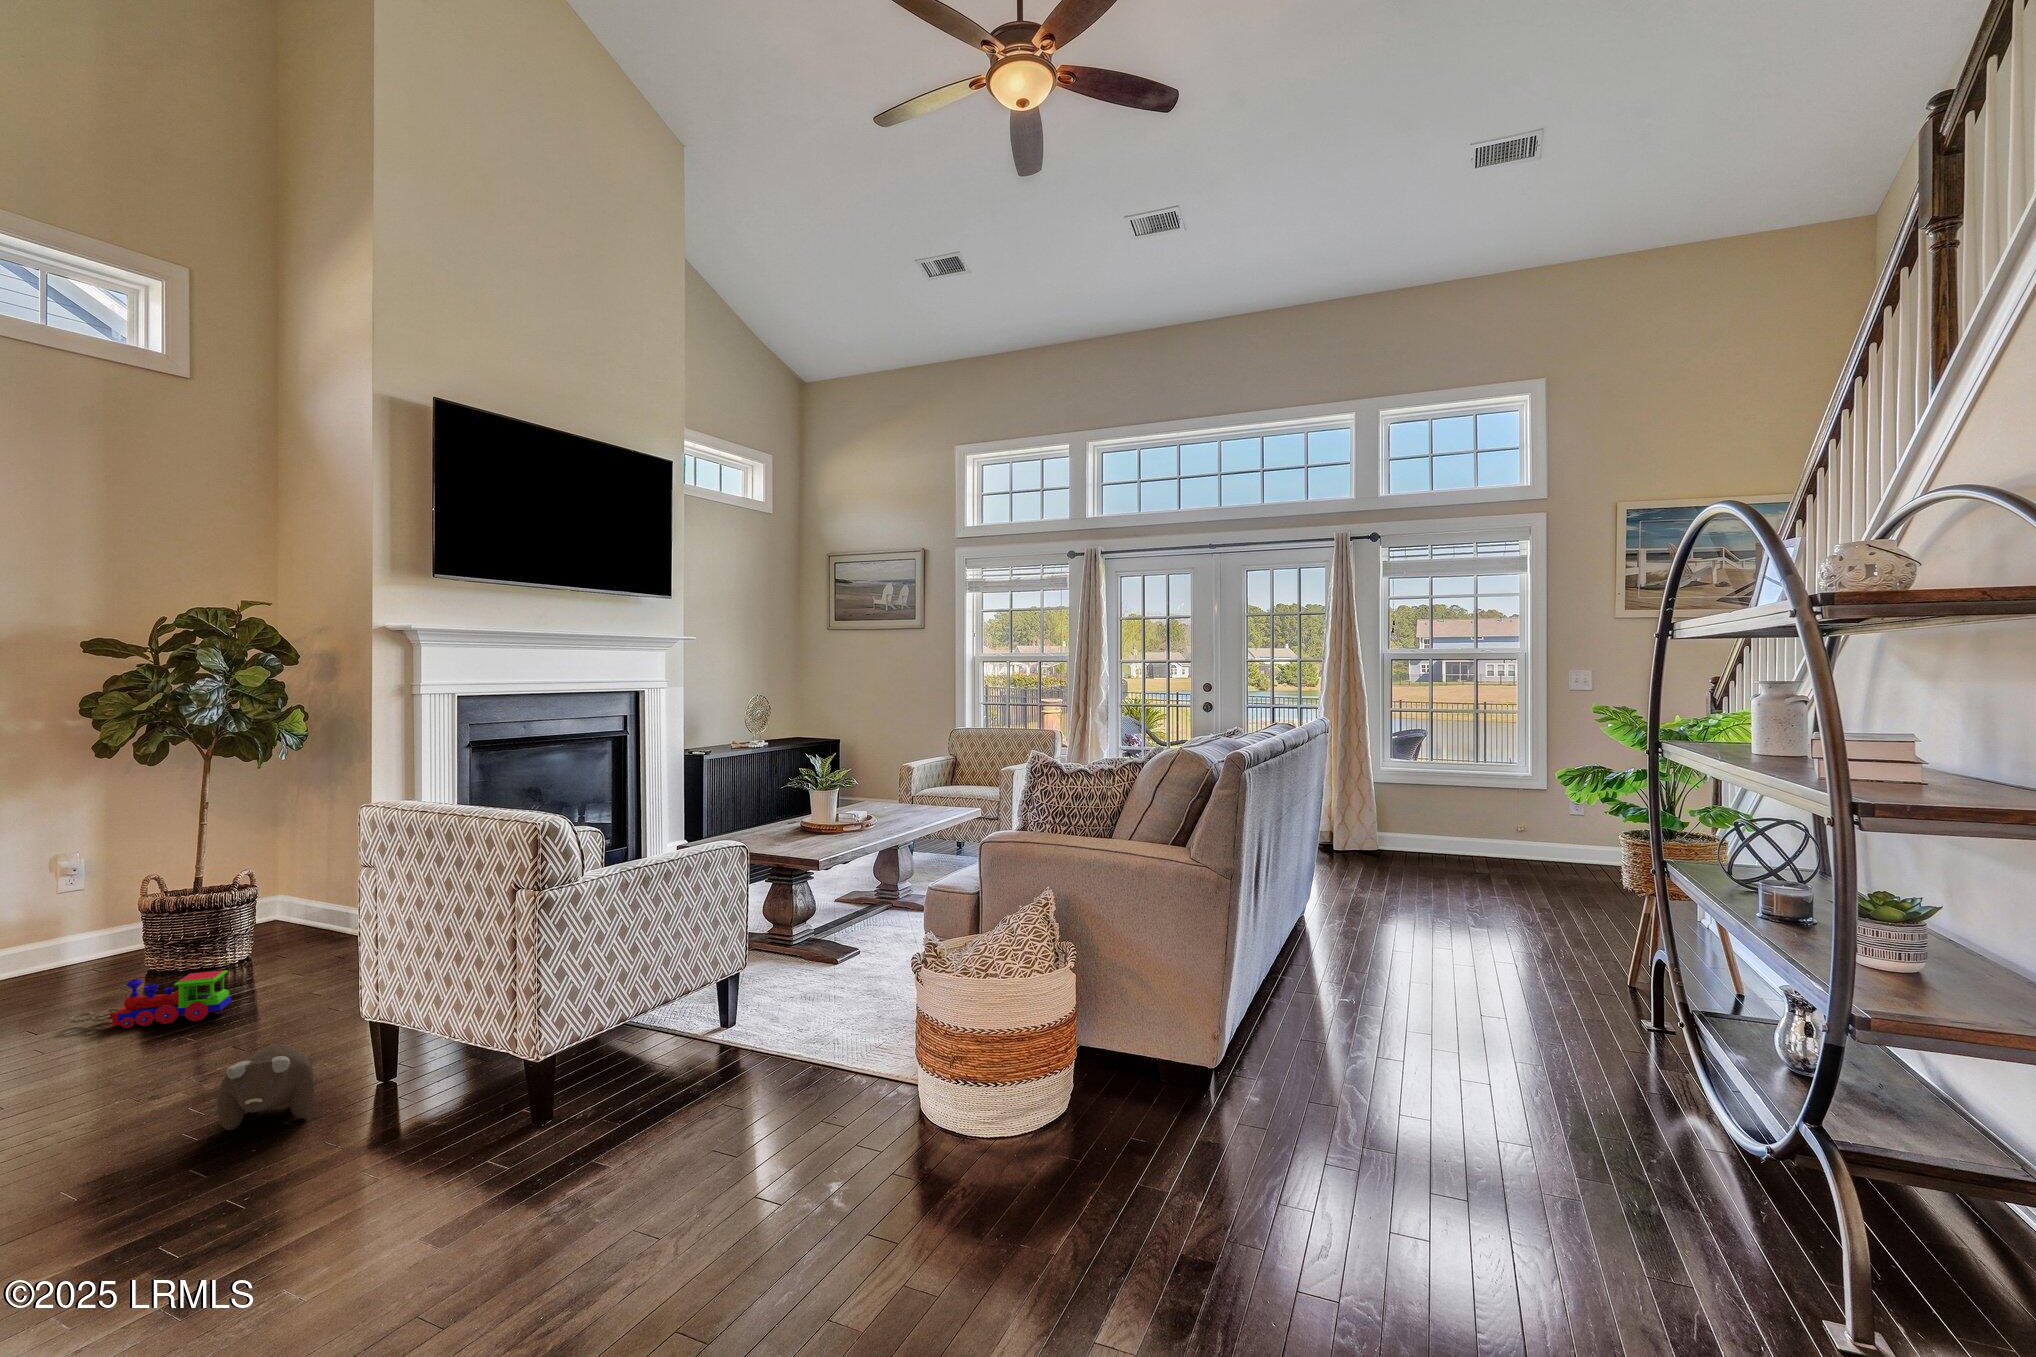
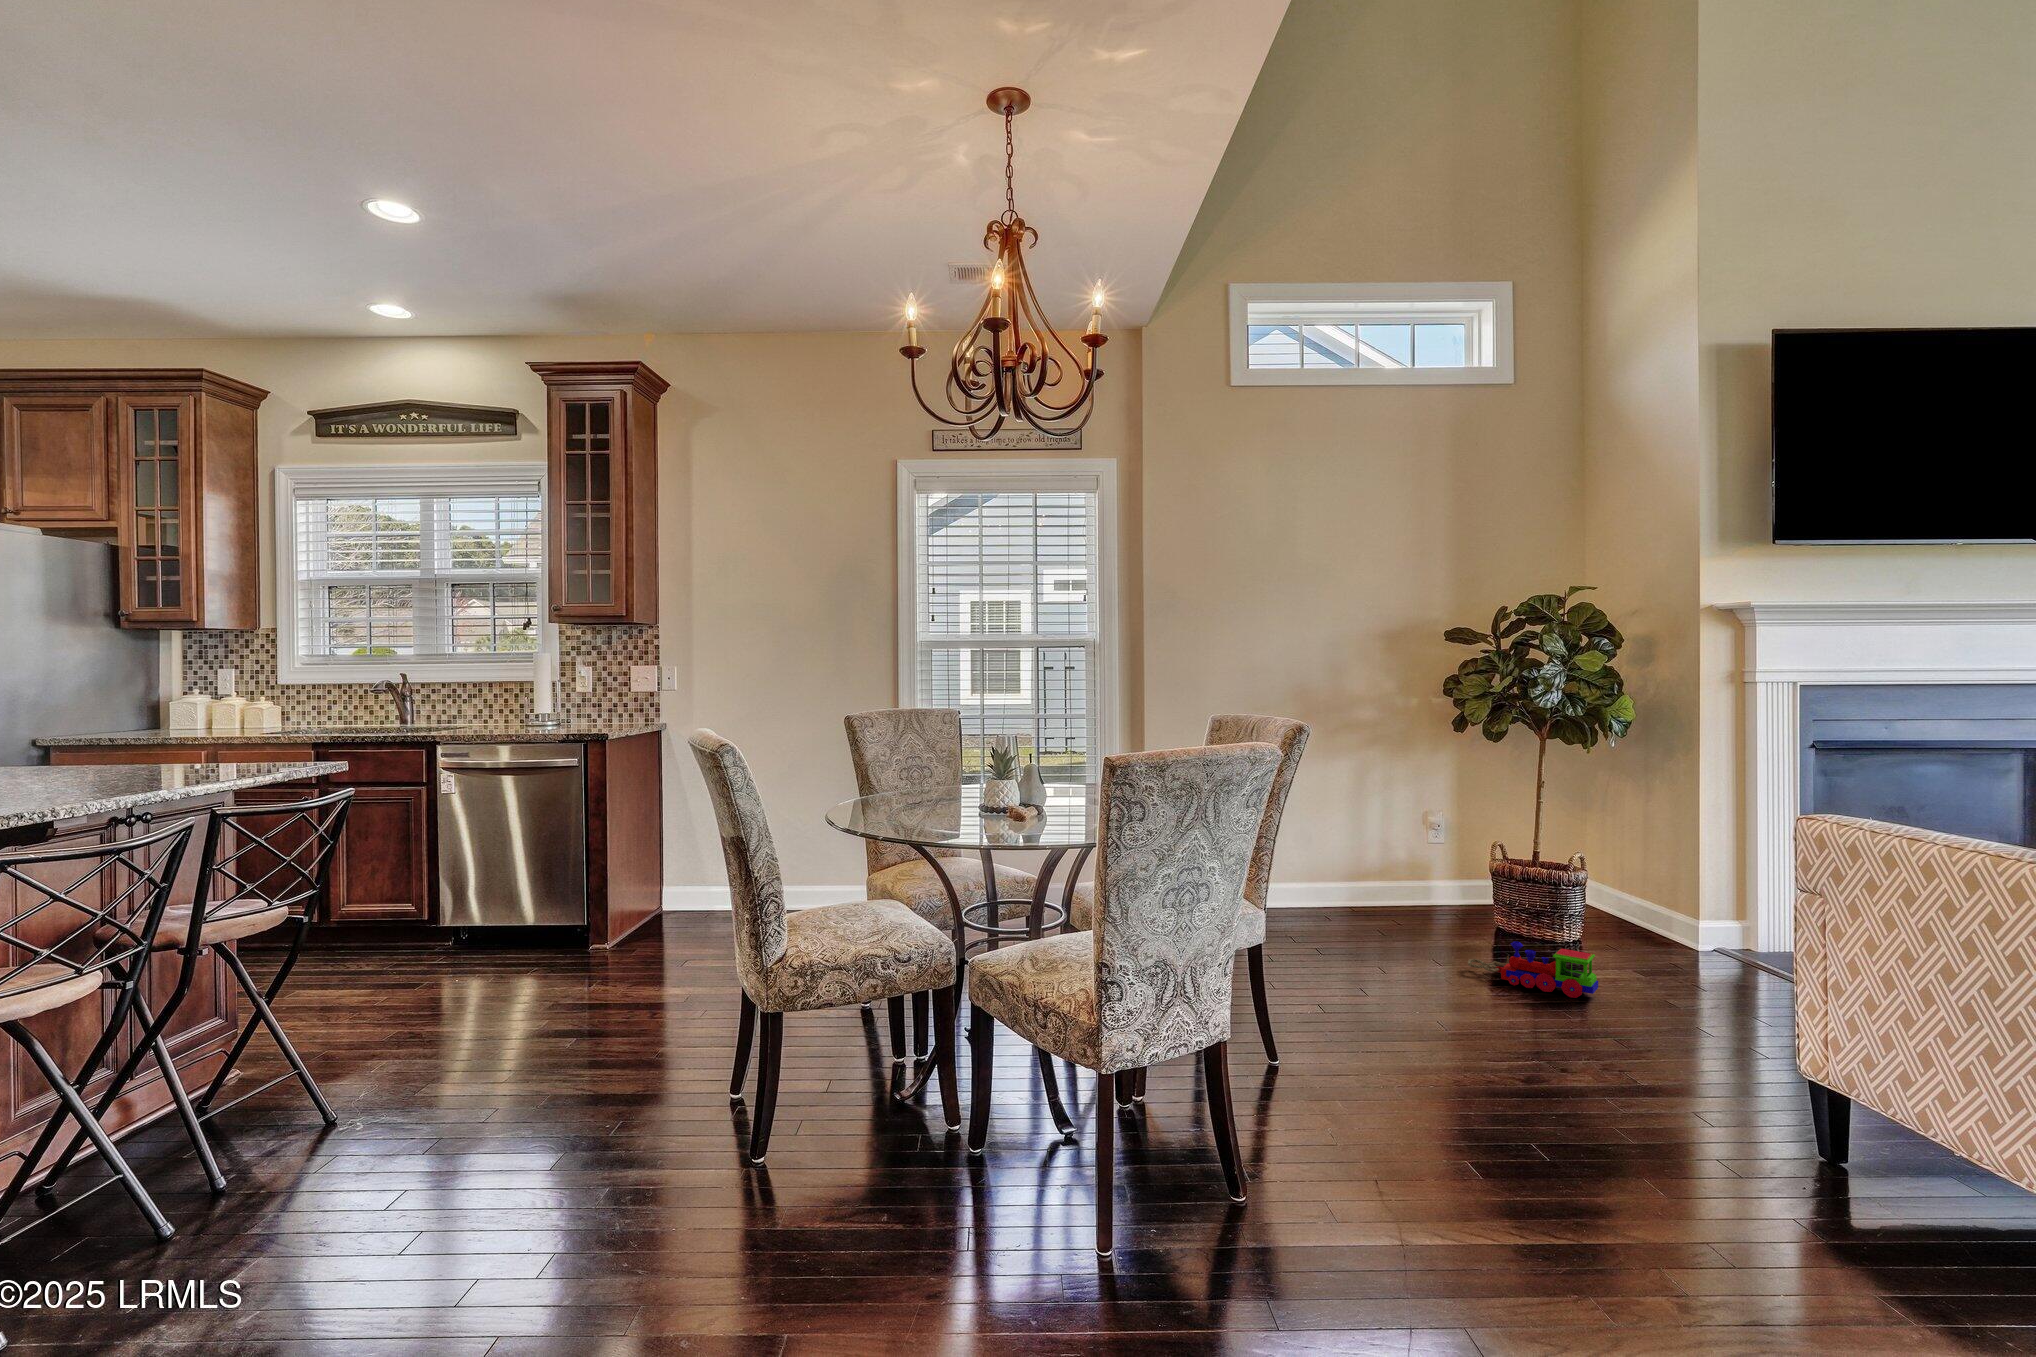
plush toy: present [217,1044,315,1130] -> none [1674,1066,1782,1165]

